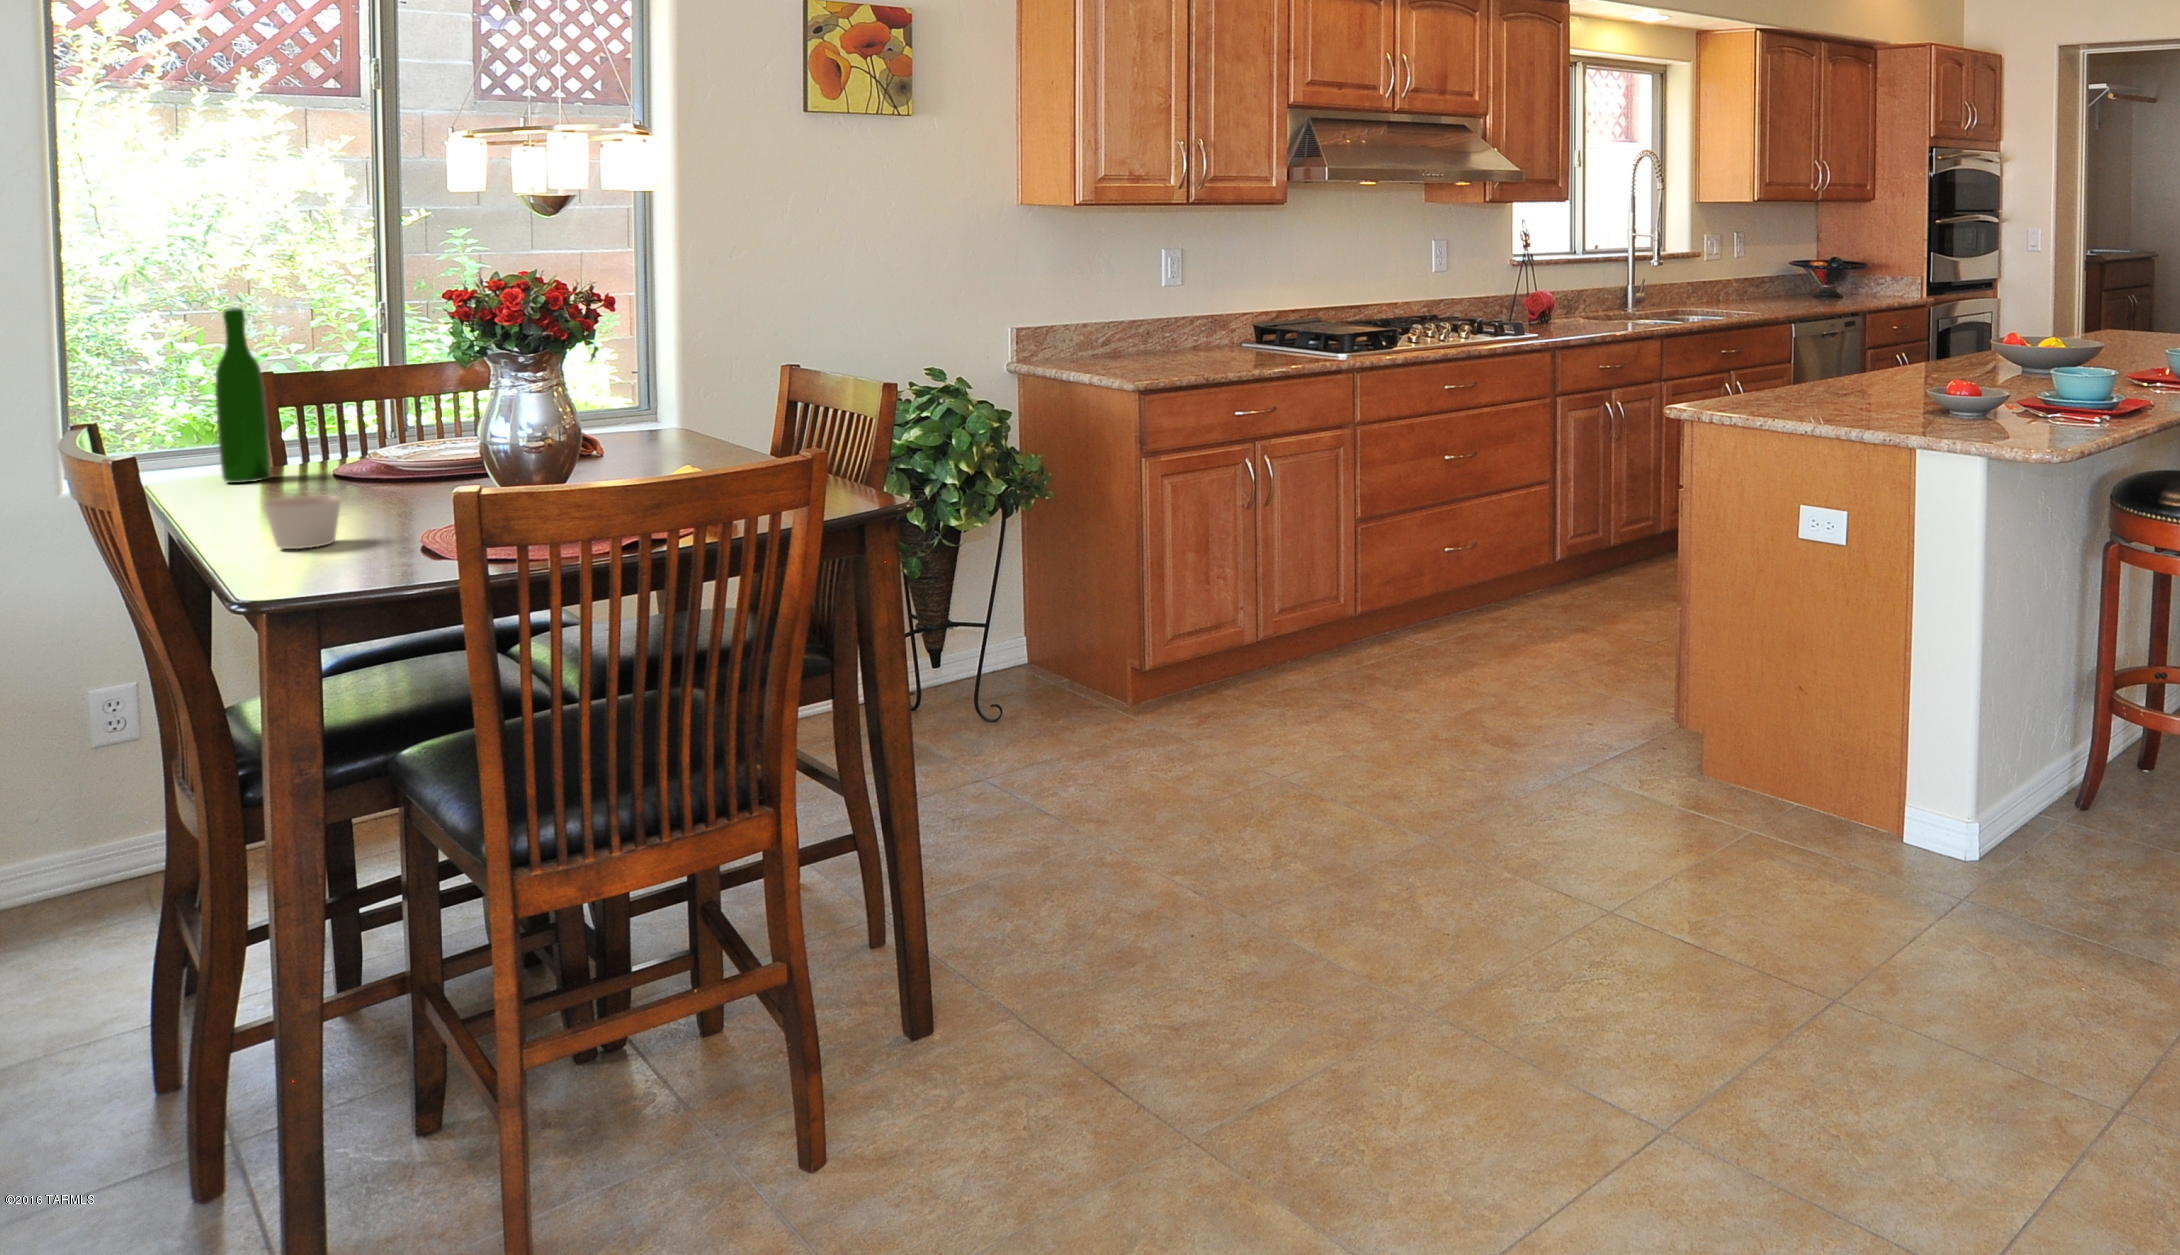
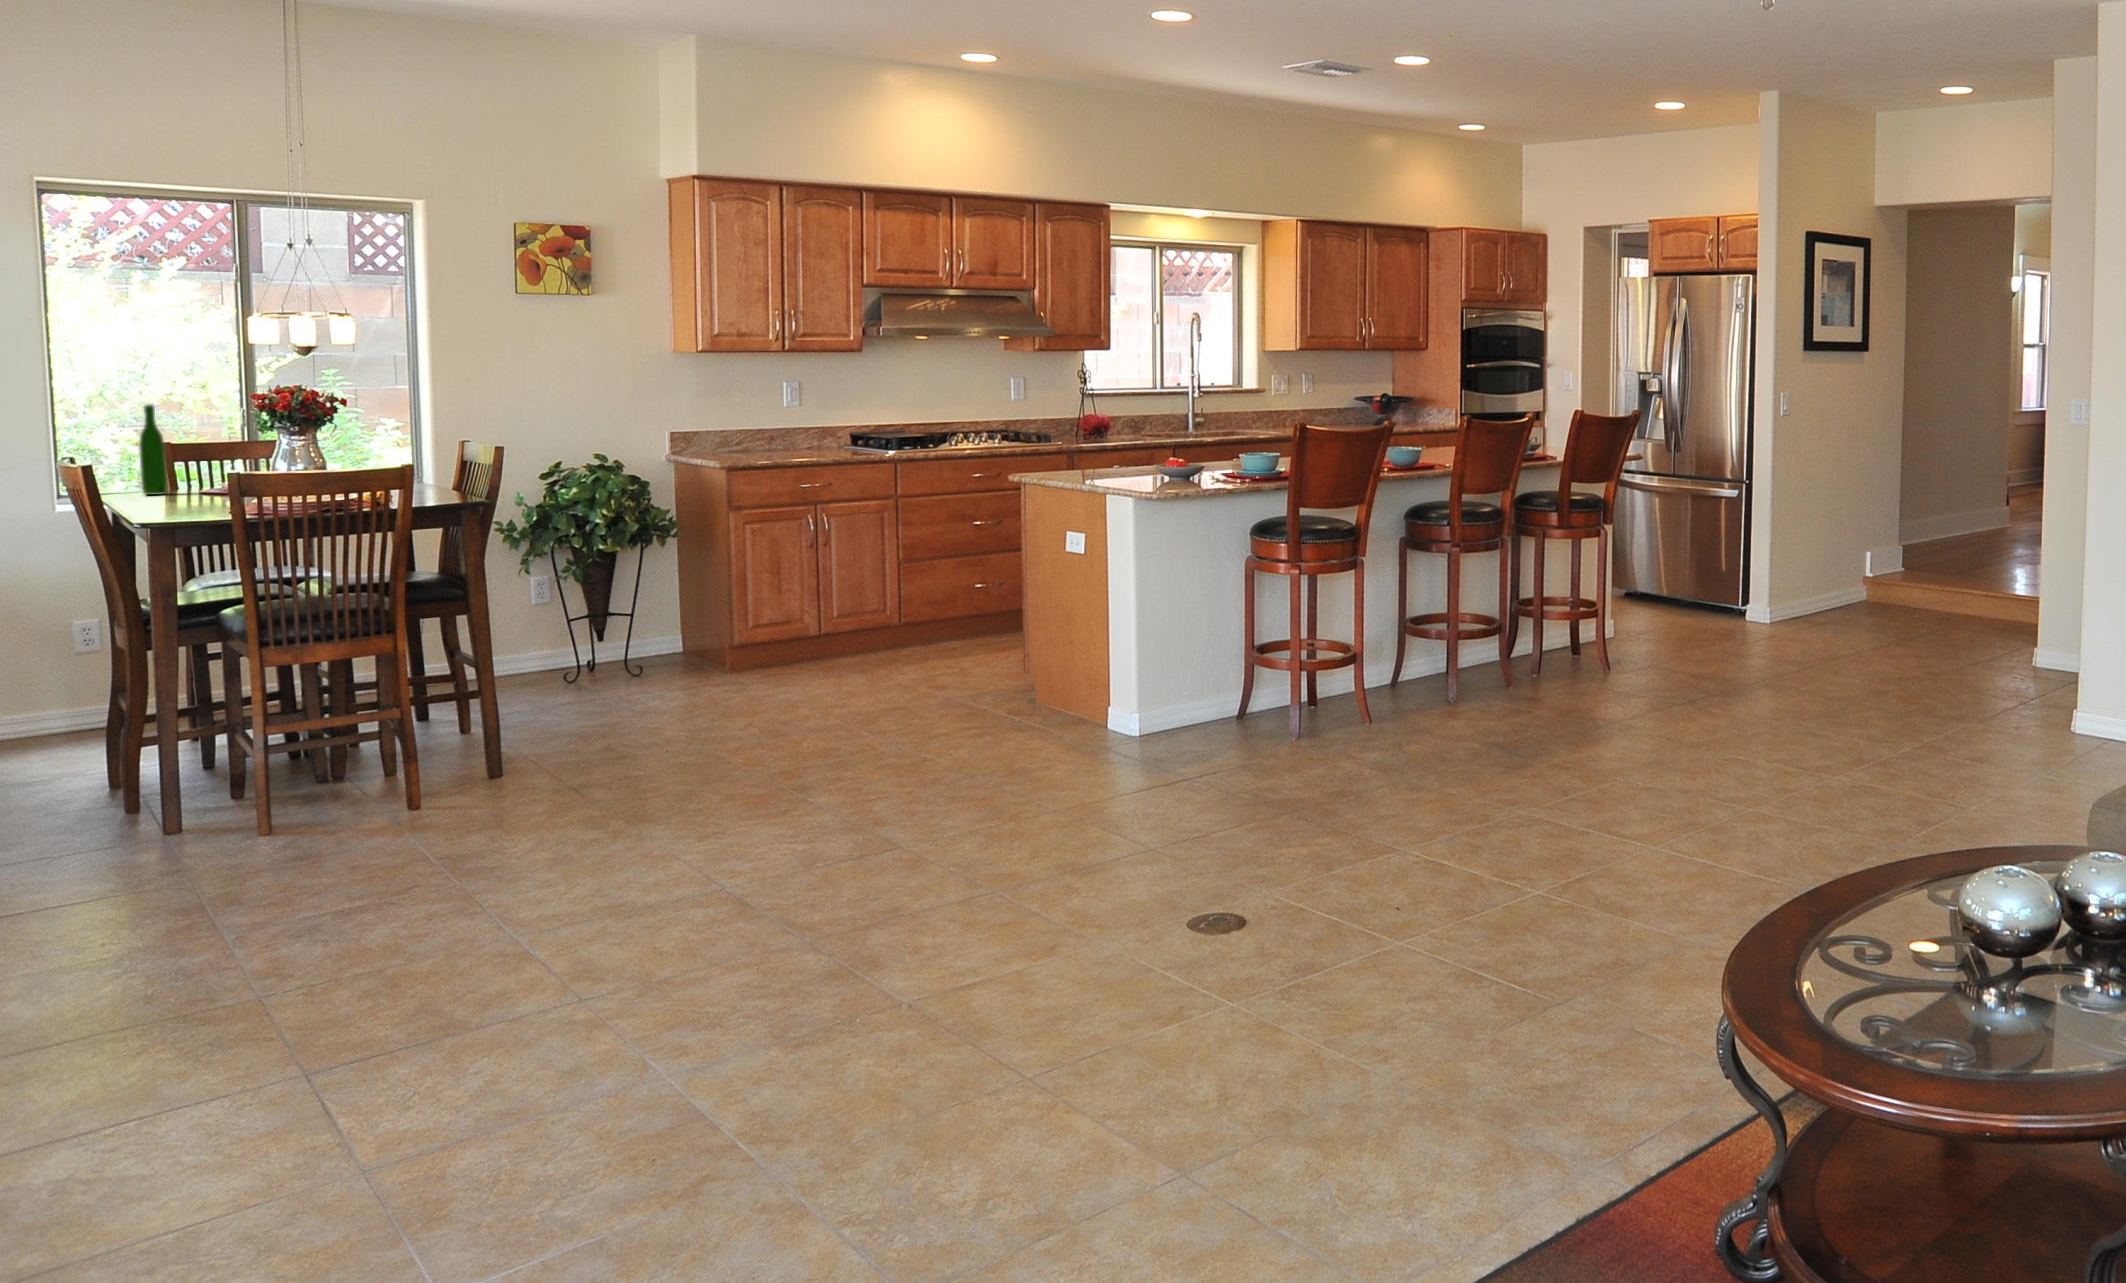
candle: present [264,496,341,549] -> none [154,489,190,511]

